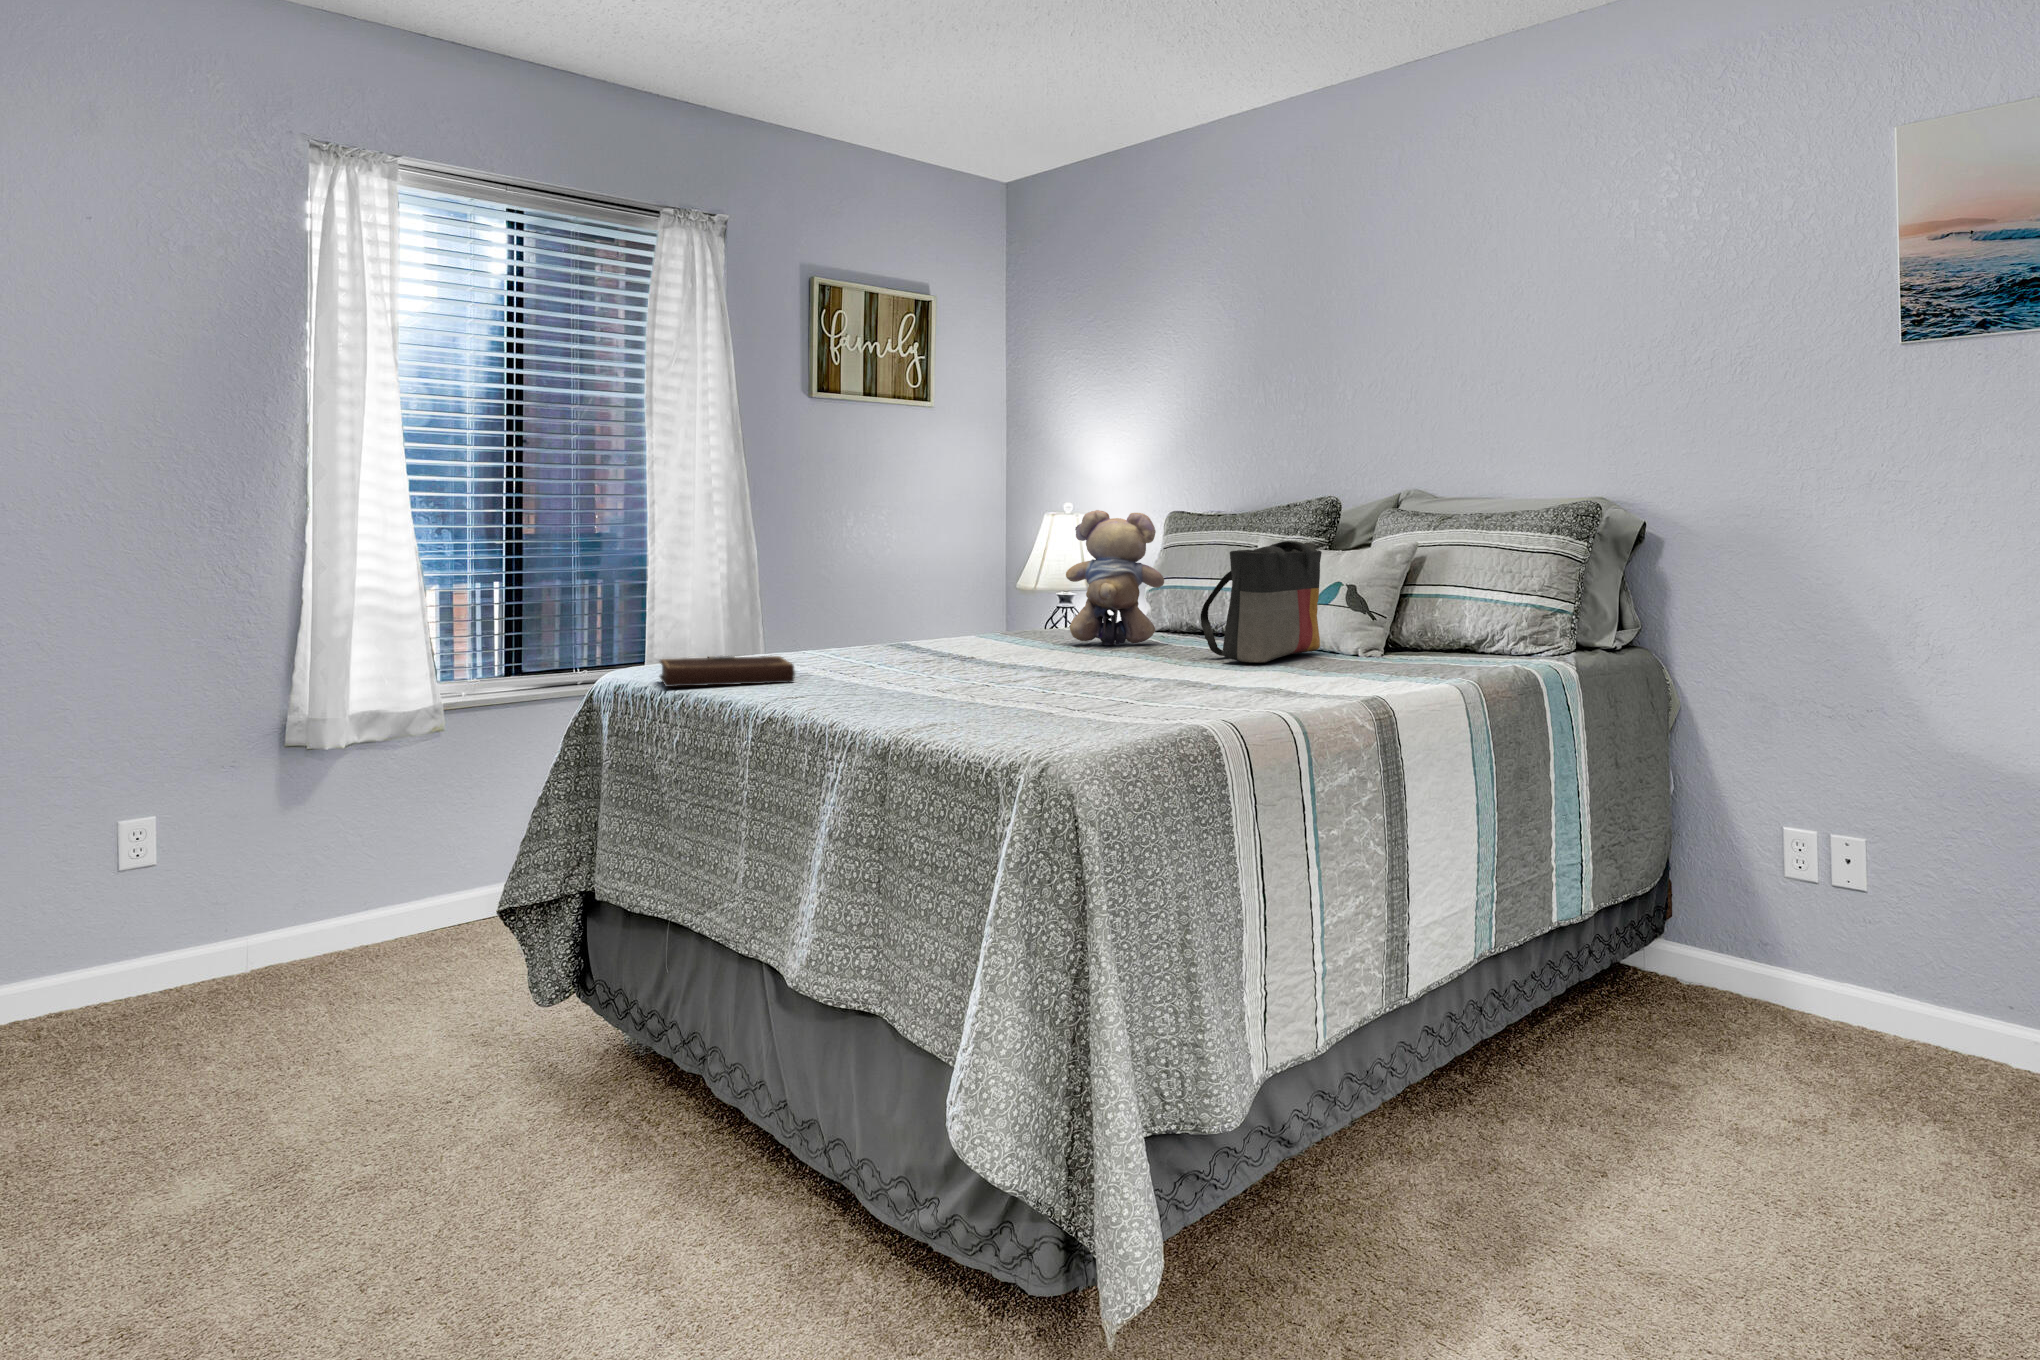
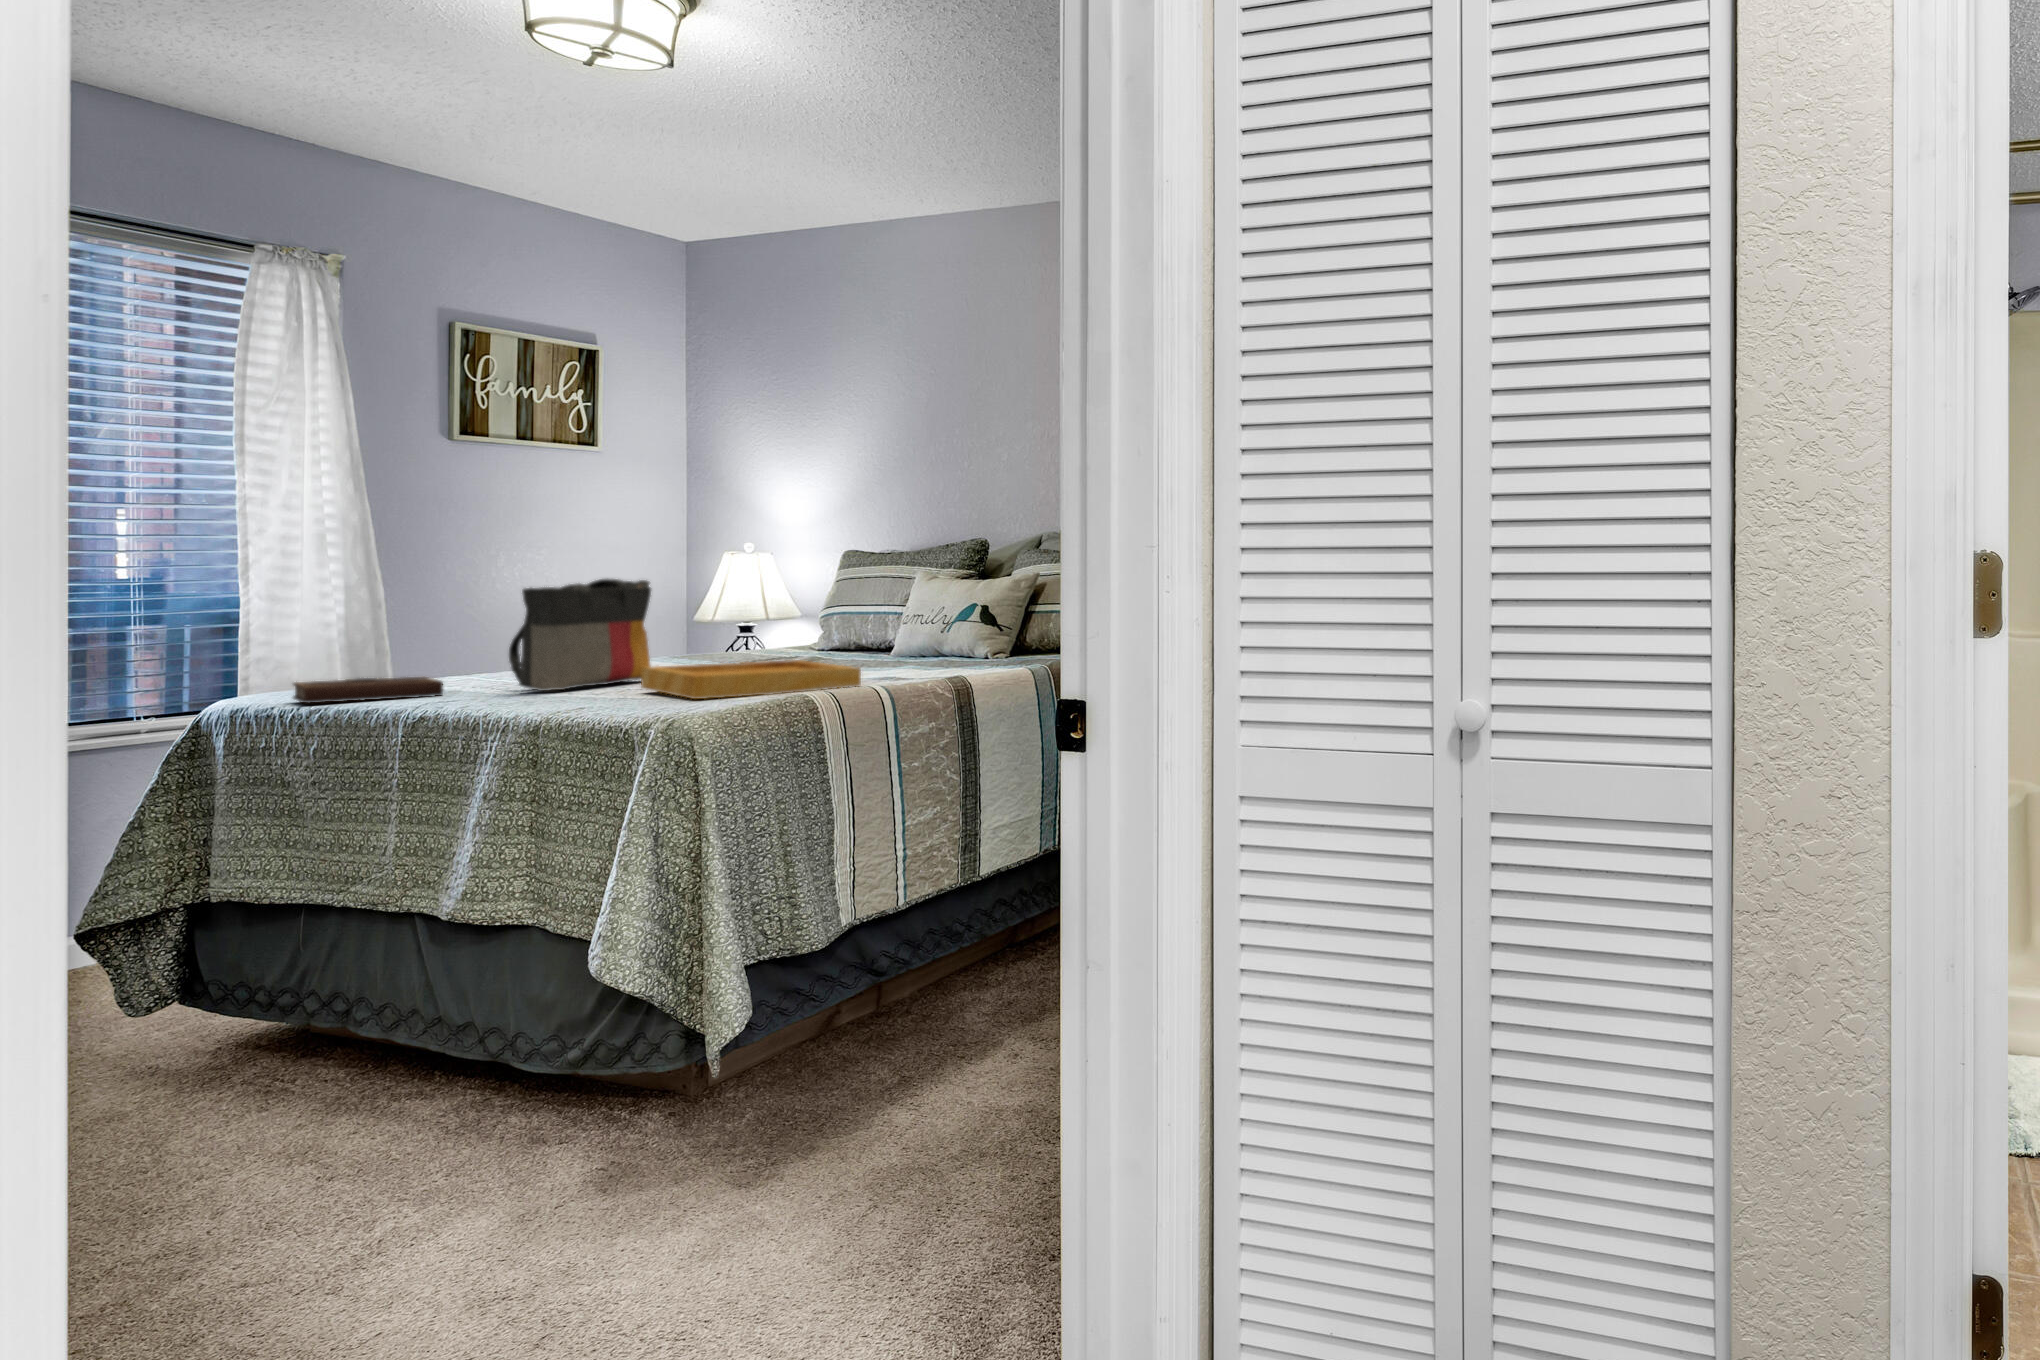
teddy bear: present [1066,510,1164,645] -> none [726,548,820,662]
tote bag: present [1201,541,1322,662] -> present [509,578,651,691]
tray: none [995,660,1262,723] -> present [641,660,861,699]

